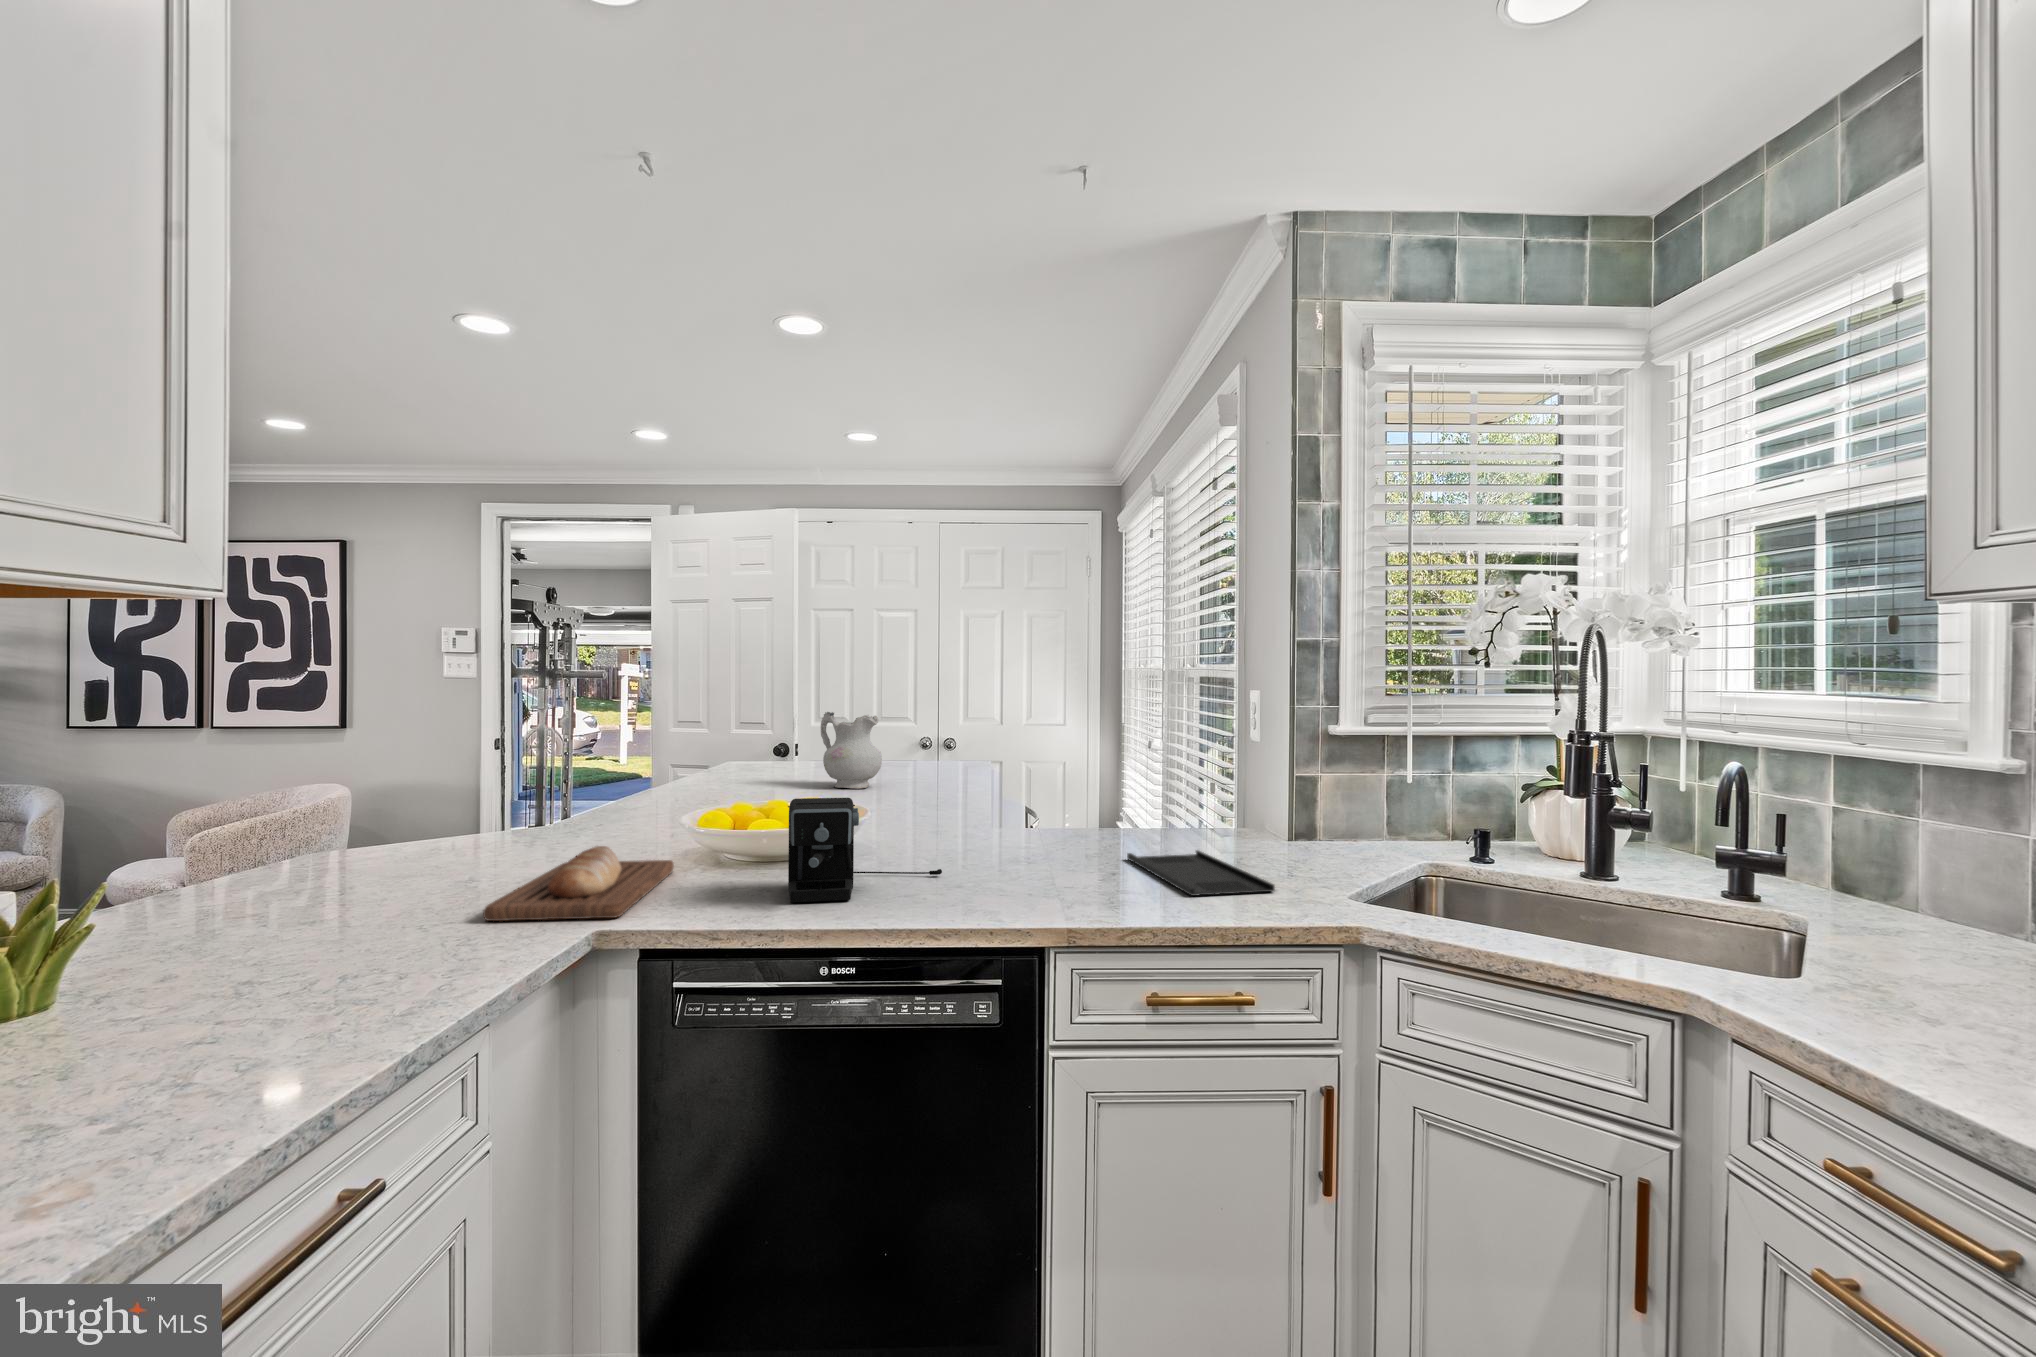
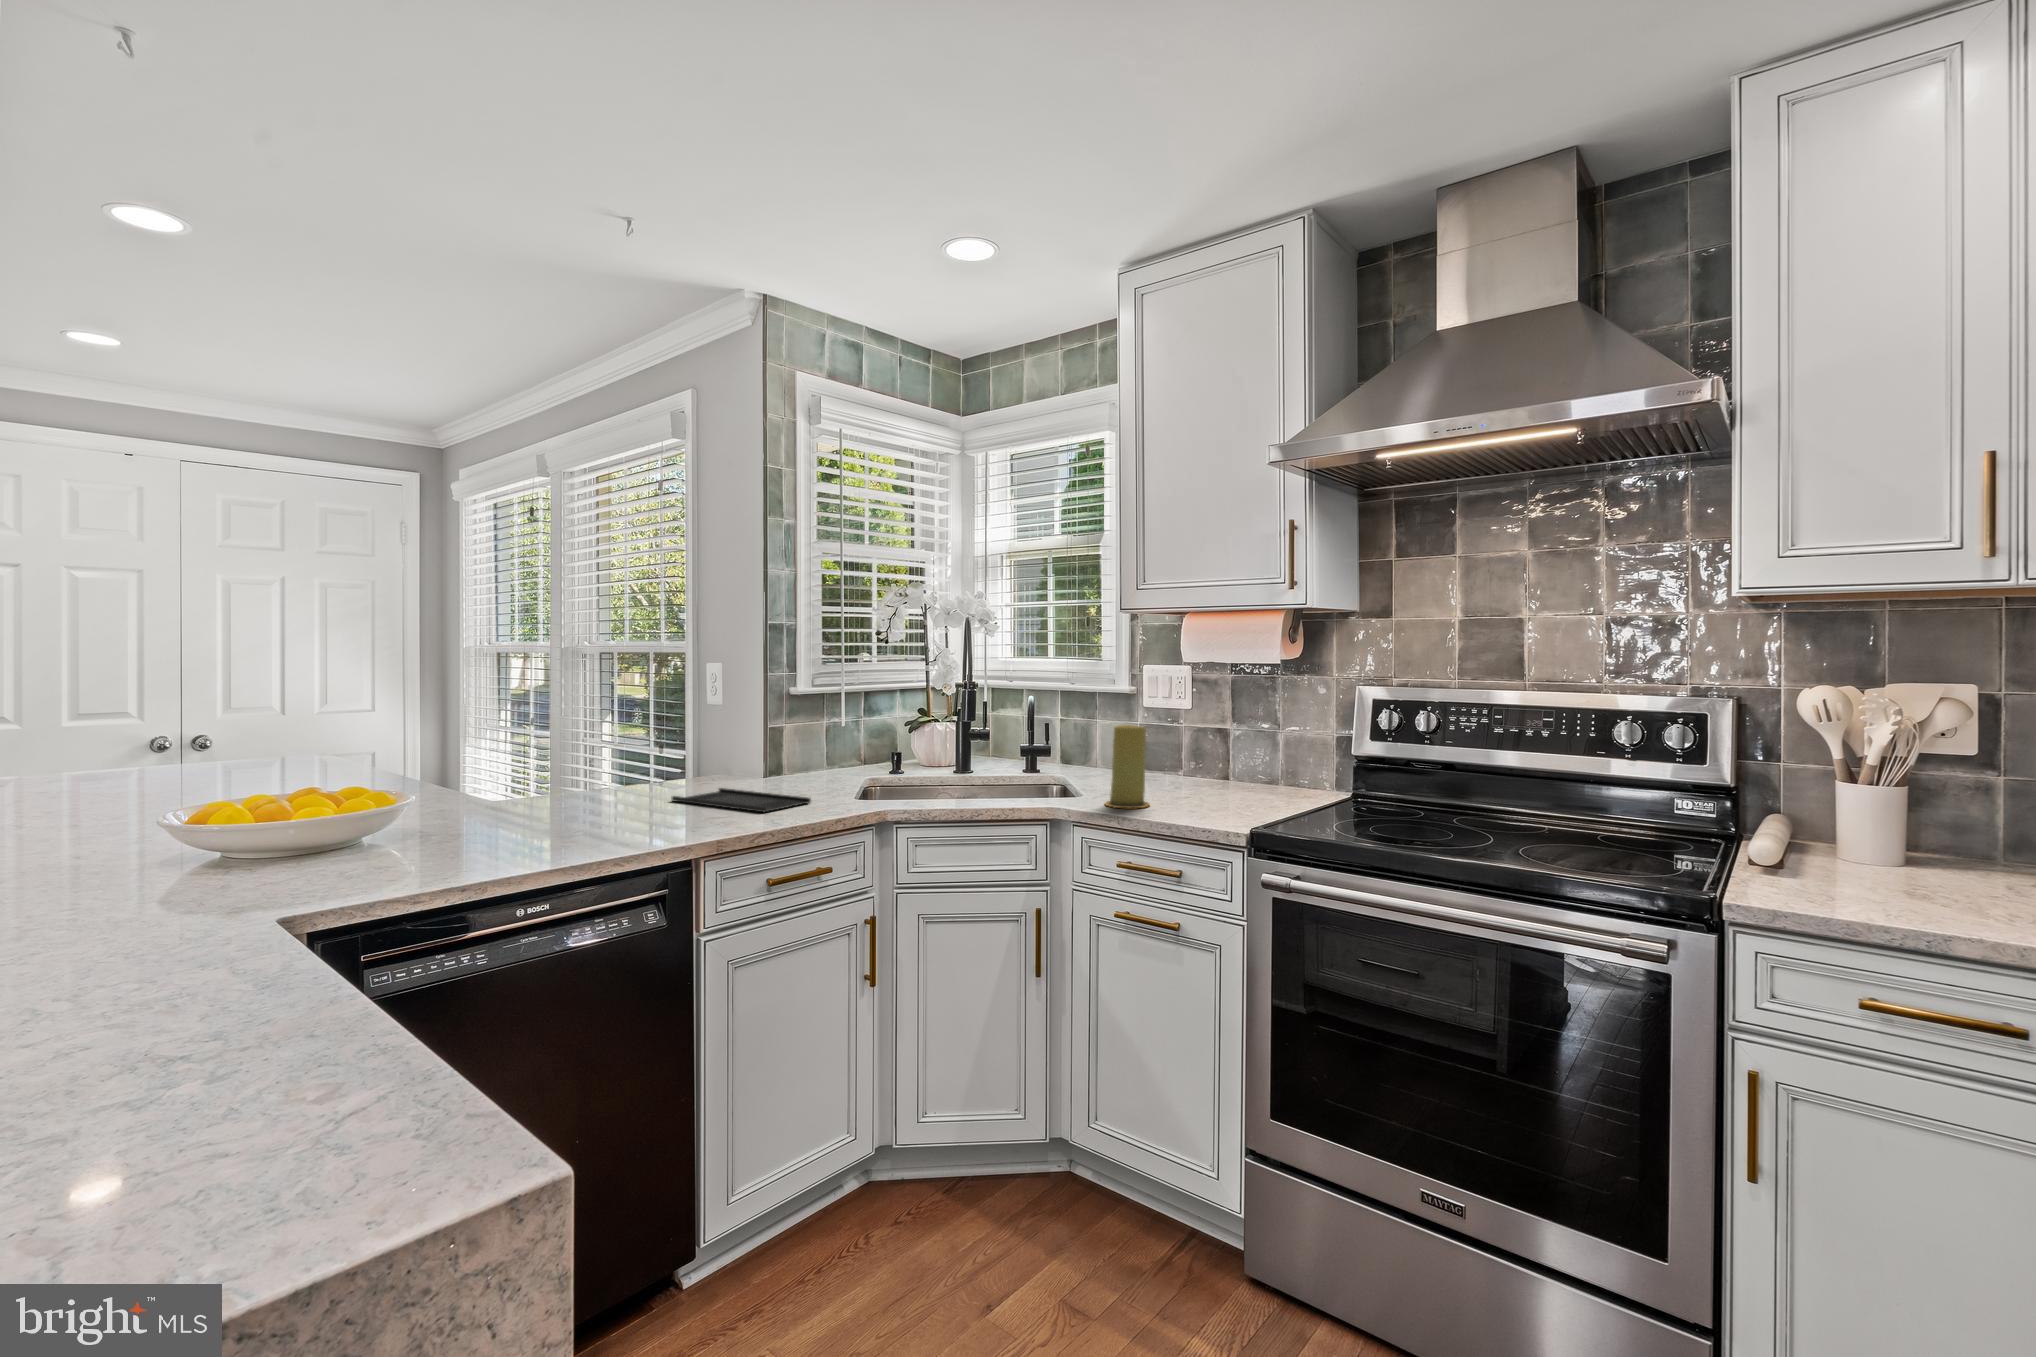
ceramic pitcher: present [821,712,882,789] -> none [146,698,252,789]
coffee maker: present [788,798,942,902] -> none [402,770,541,867]
candle: none [1829,839,1969,1040] -> present [1105,725,1150,808]
bread loaf: present [483,846,674,921] -> none [48,854,282,940]

